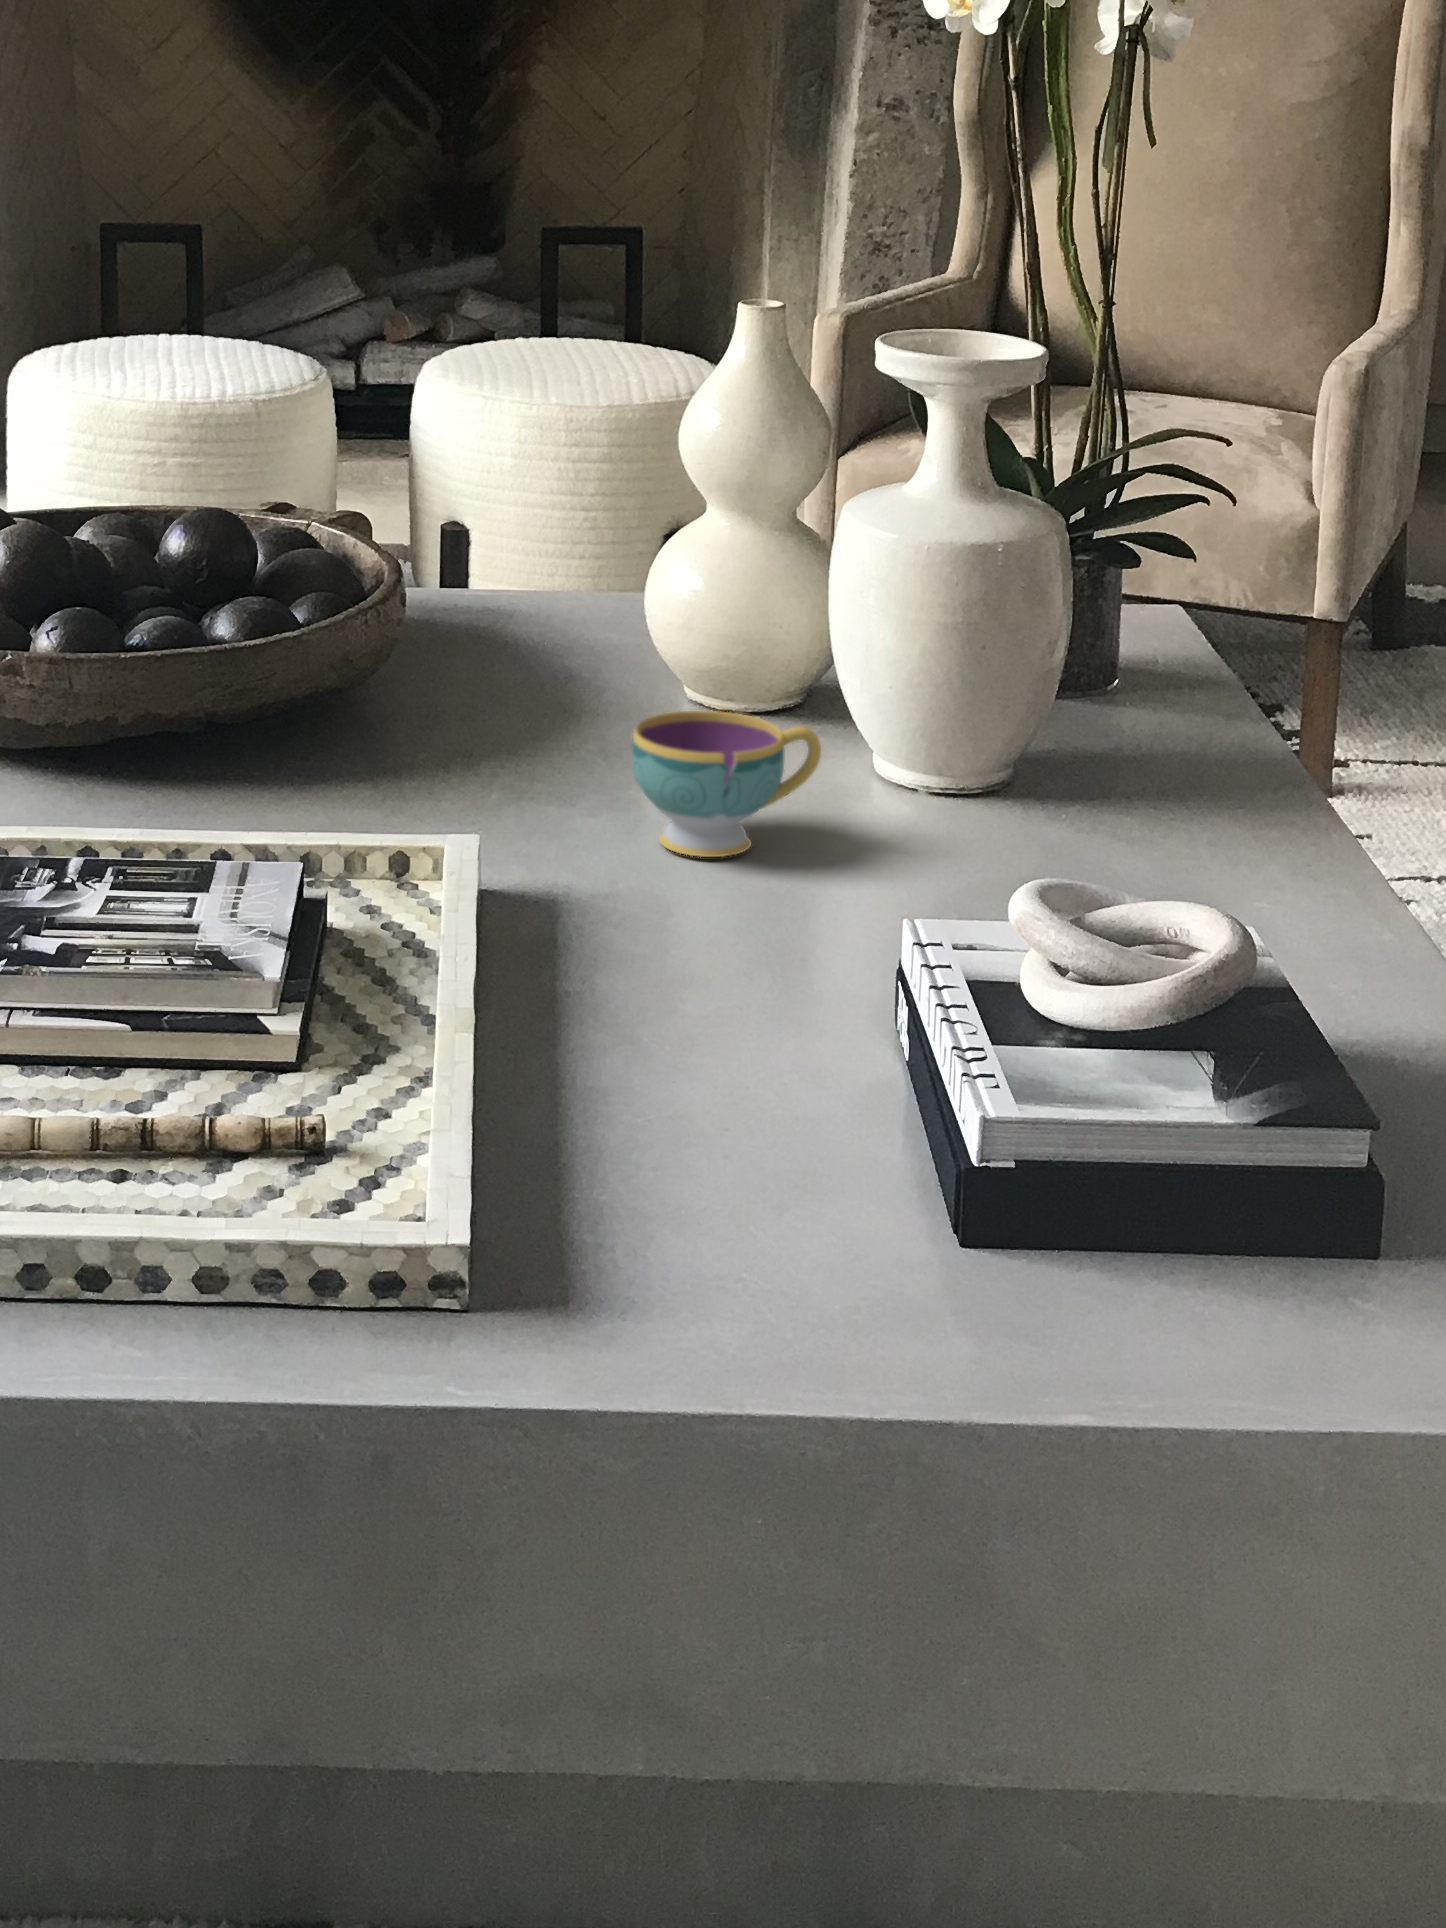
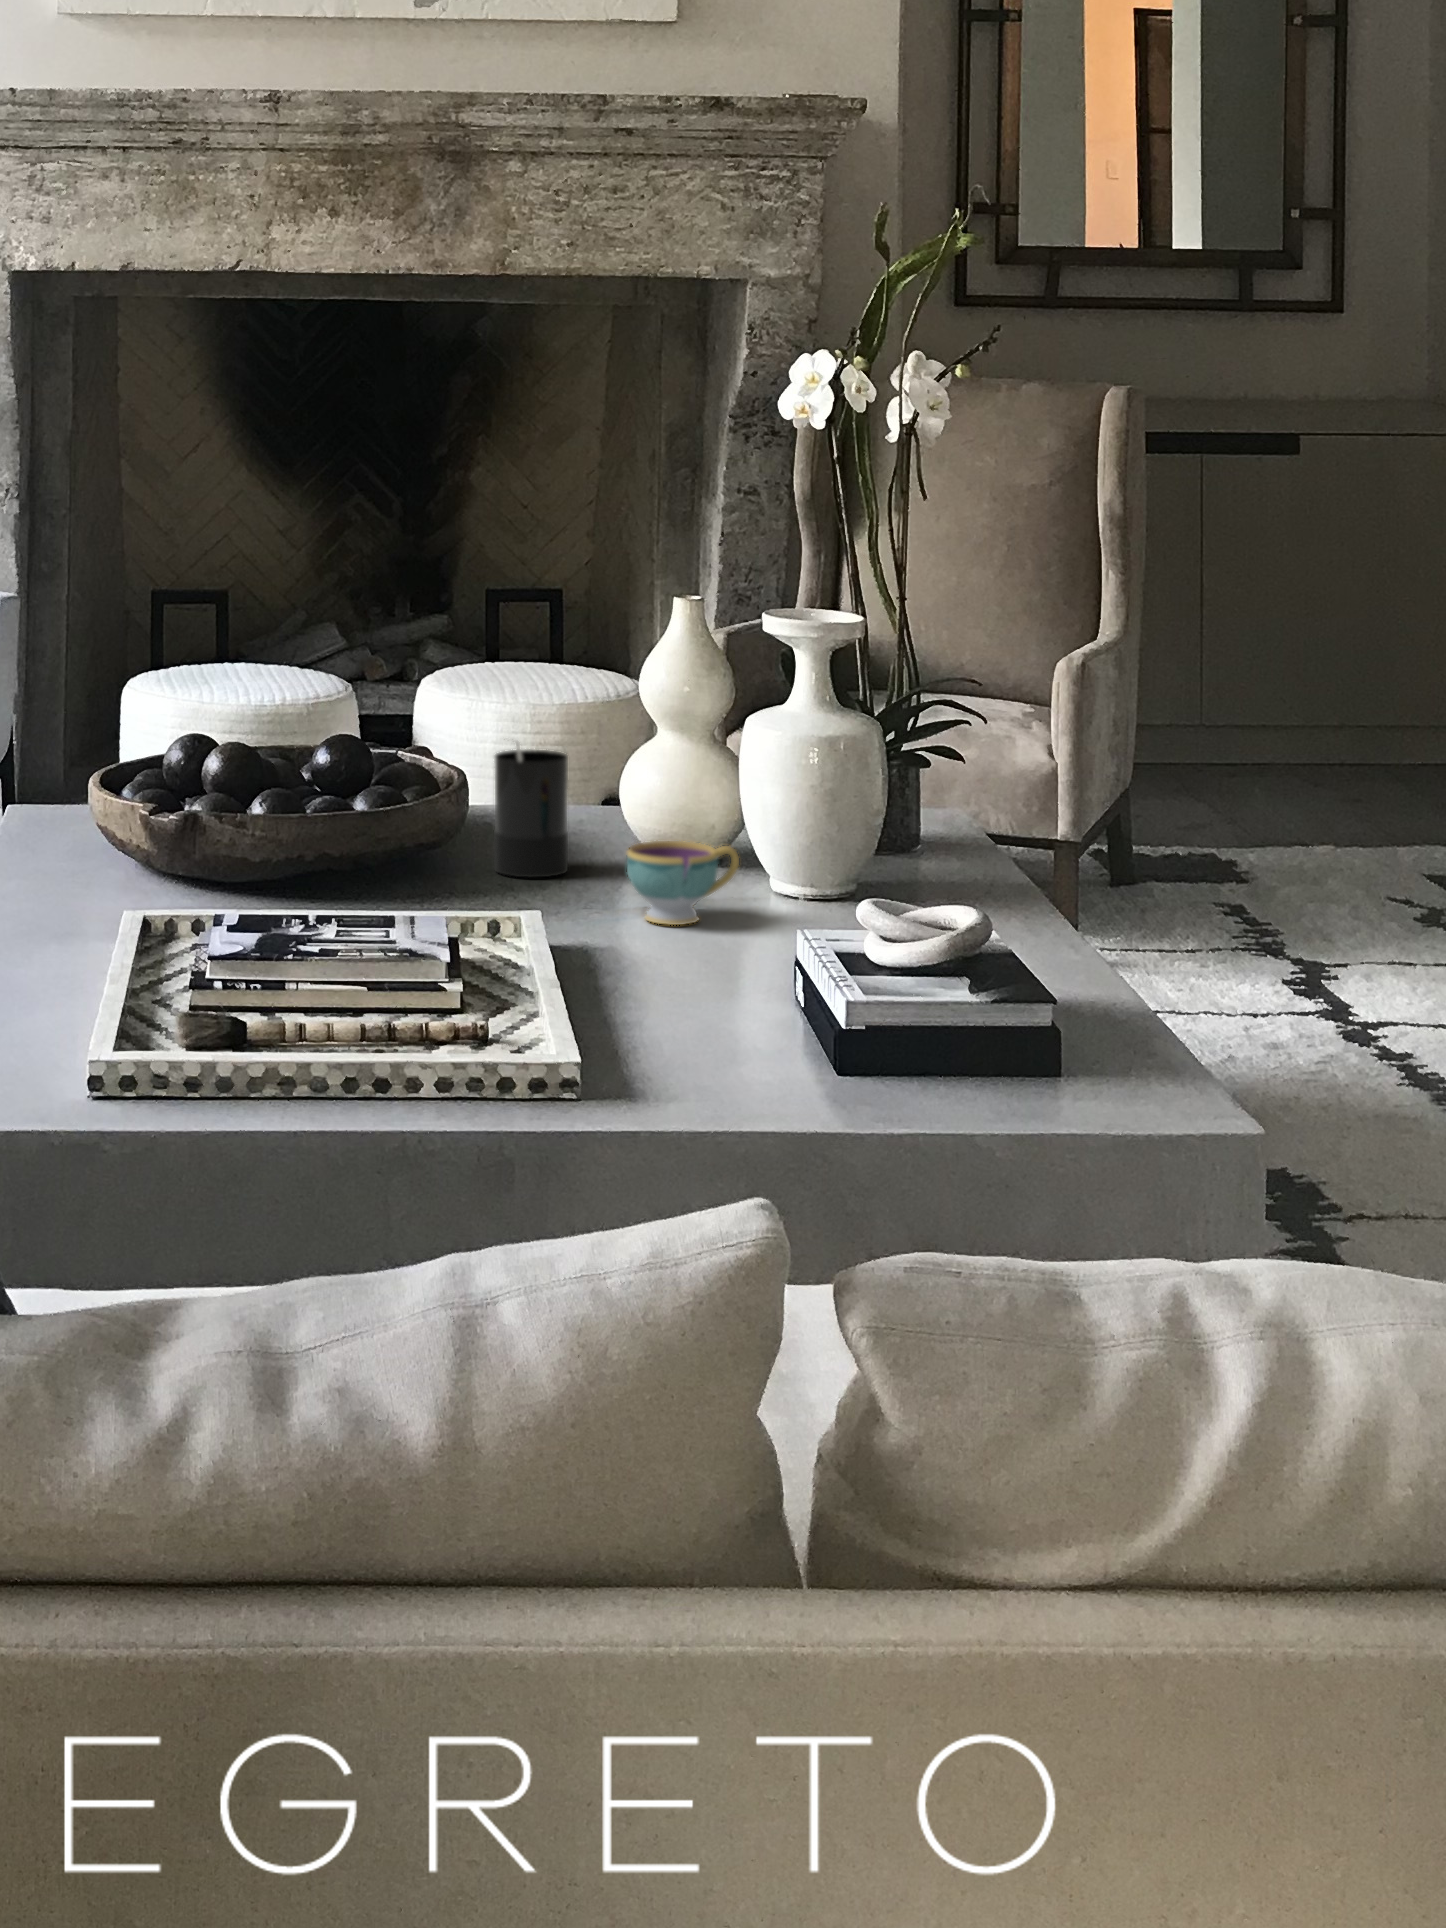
candle: none [430,521,553,749] -> present [494,742,568,877]

